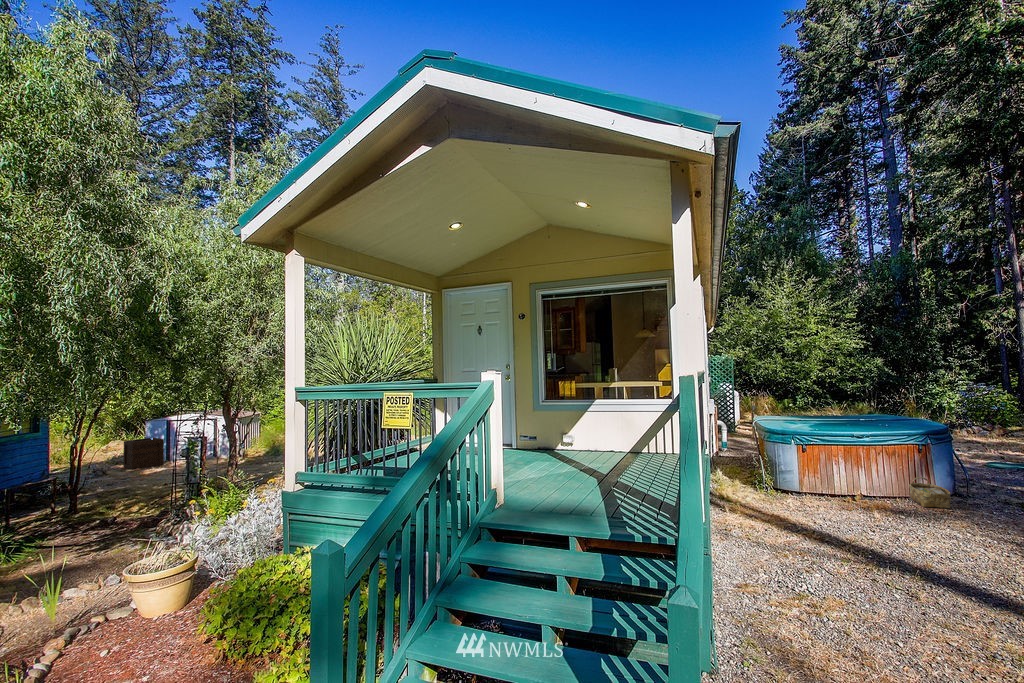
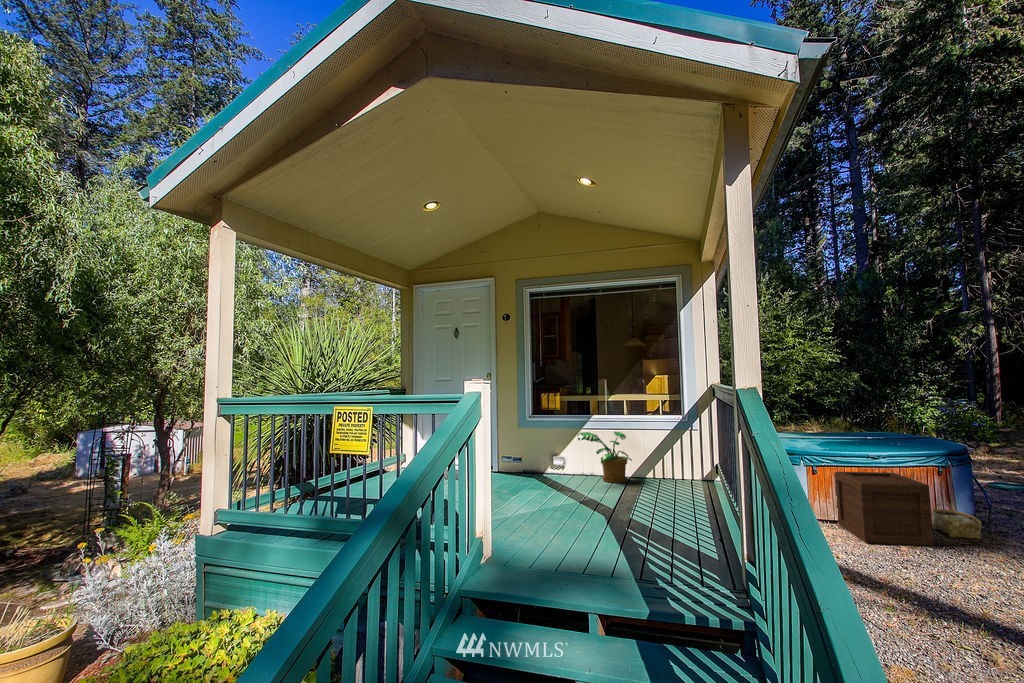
potted plant: none [581,414,628,456] -> present [578,432,632,483]
wooden crate: present [123,438,164,469] -> present [834,472,934,546]

